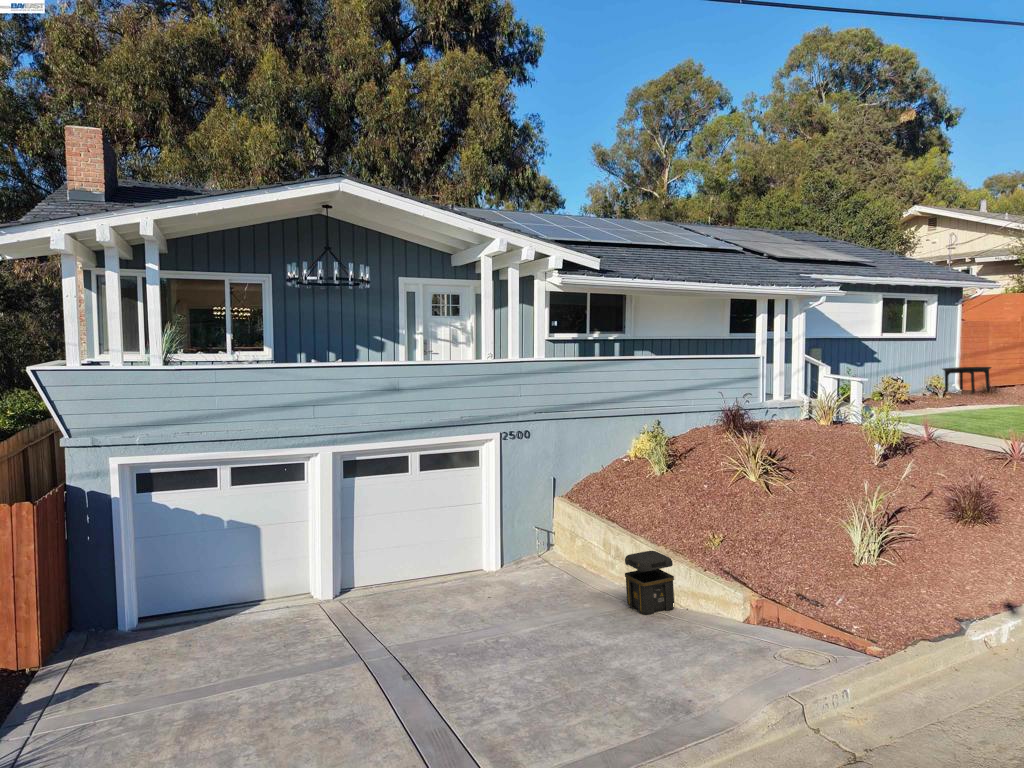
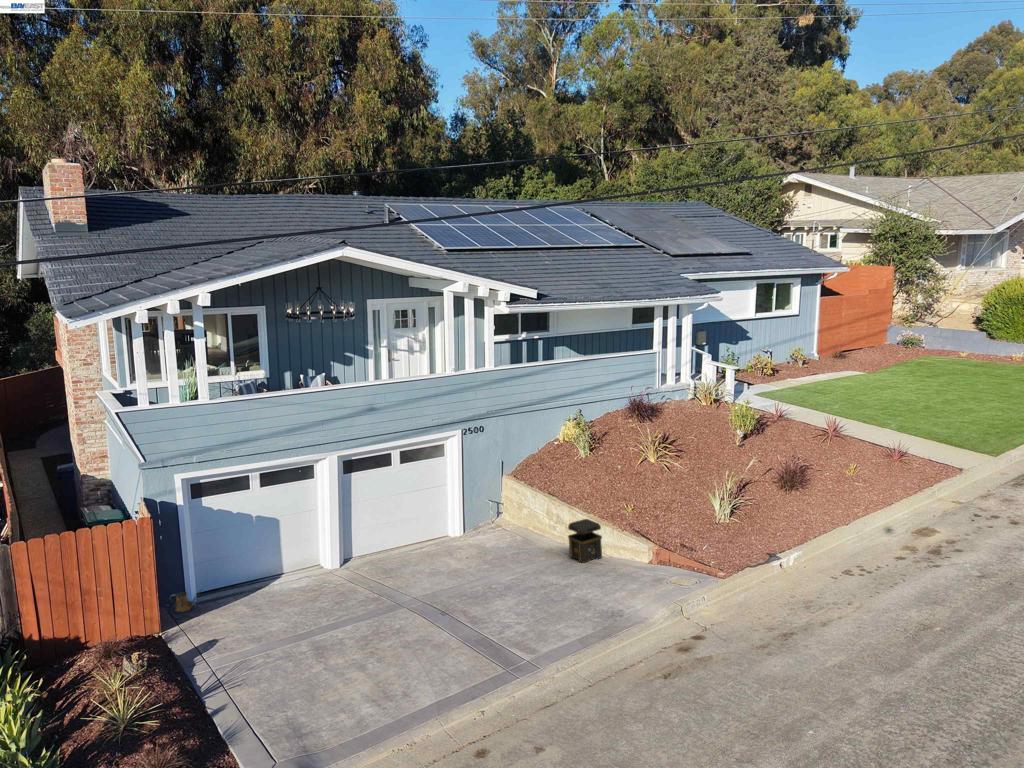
round table: present [942,367,991,393] -> none [804,339,842,364]
watering can: none [80,613,122,644] -> present [170,590,202,612]

